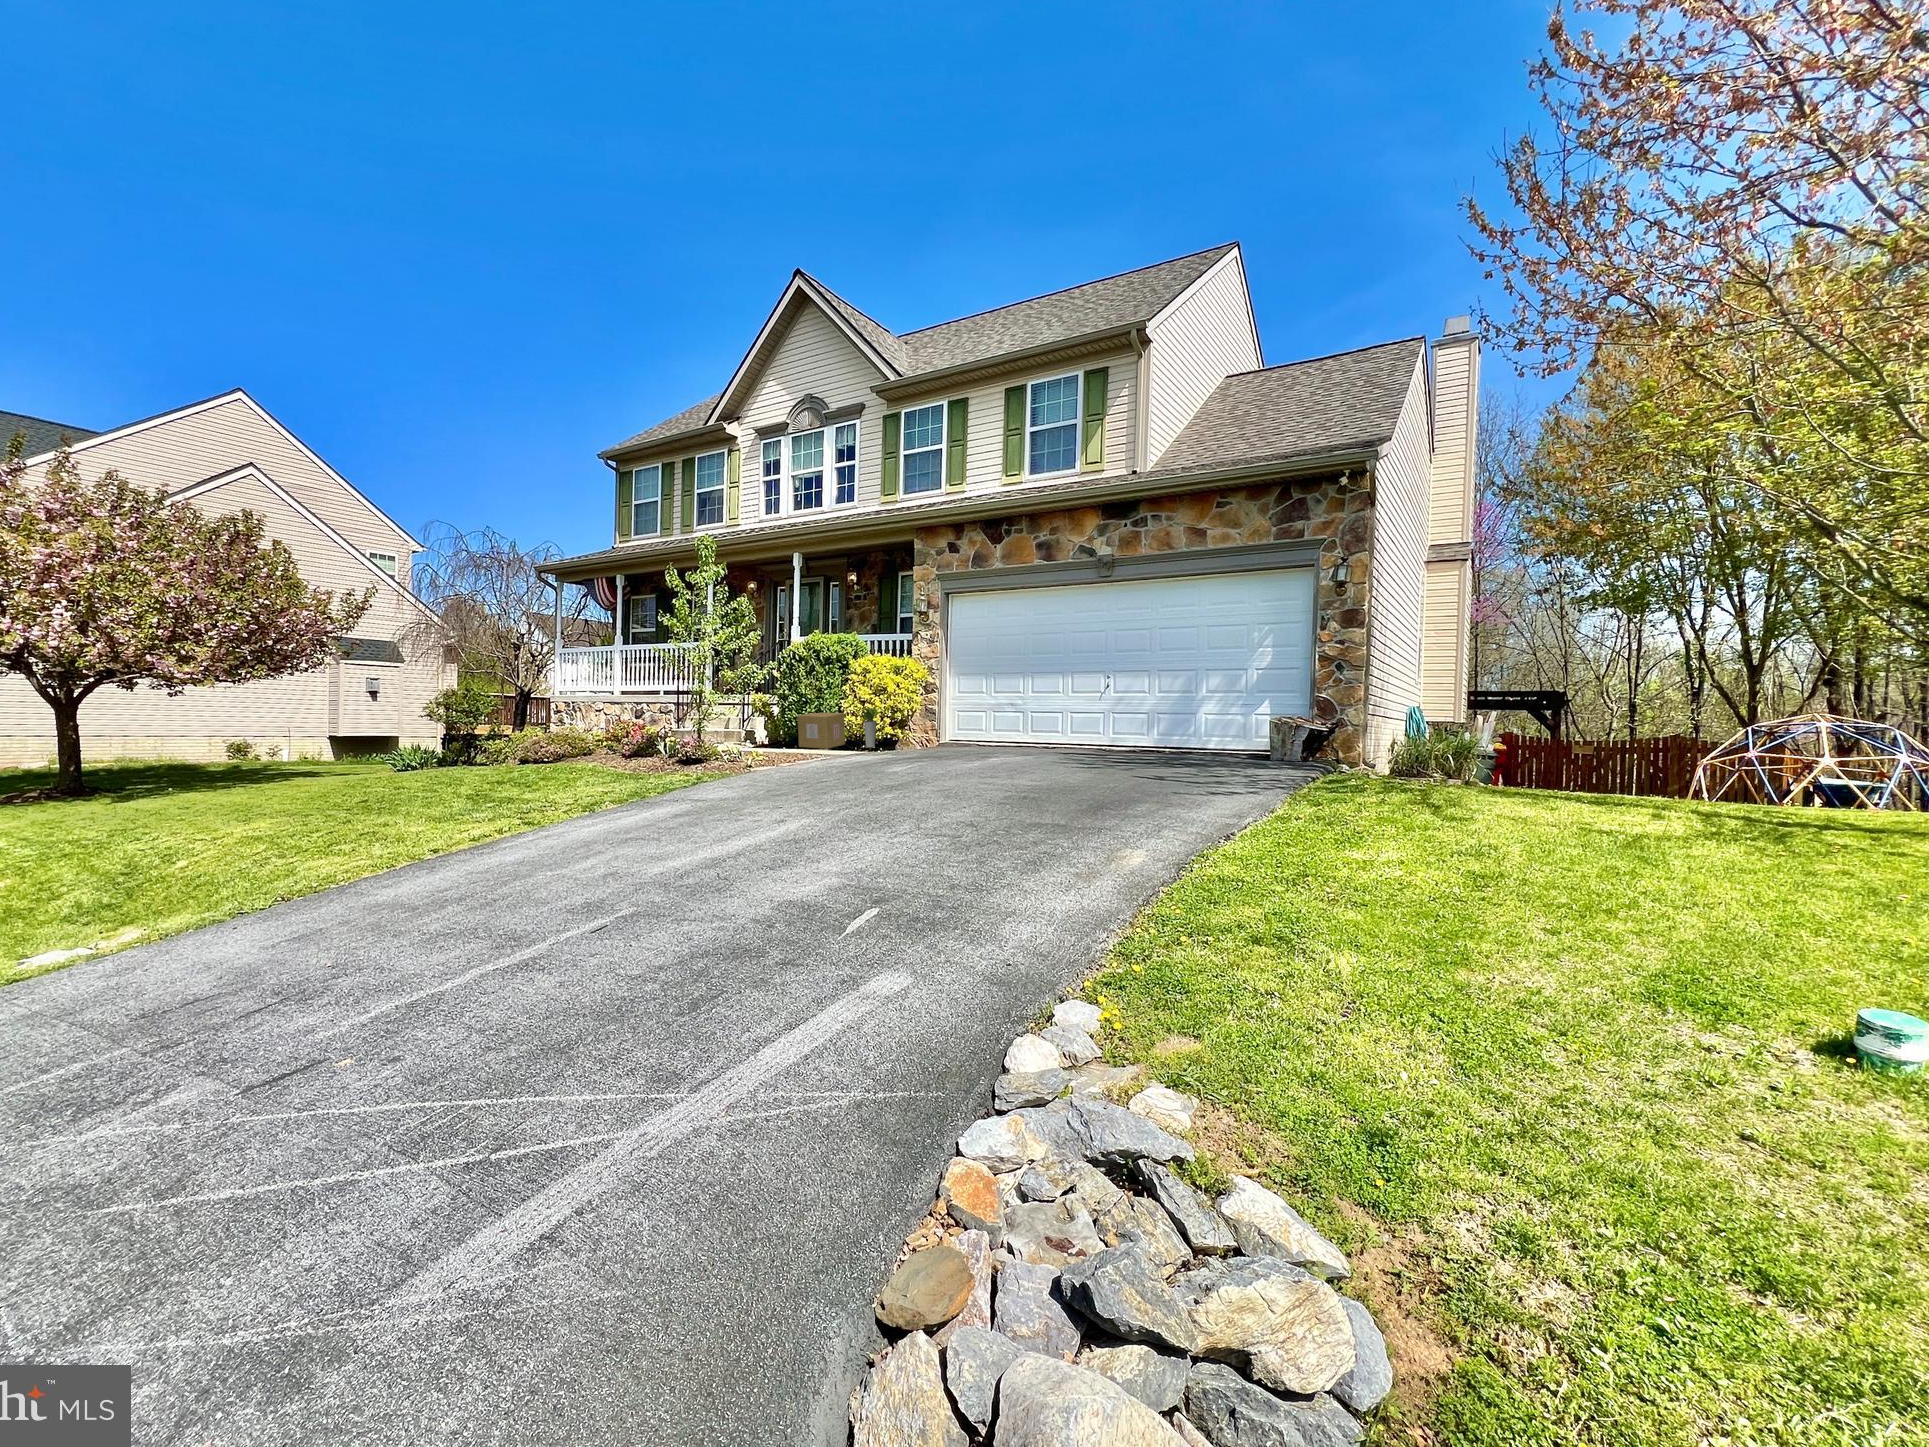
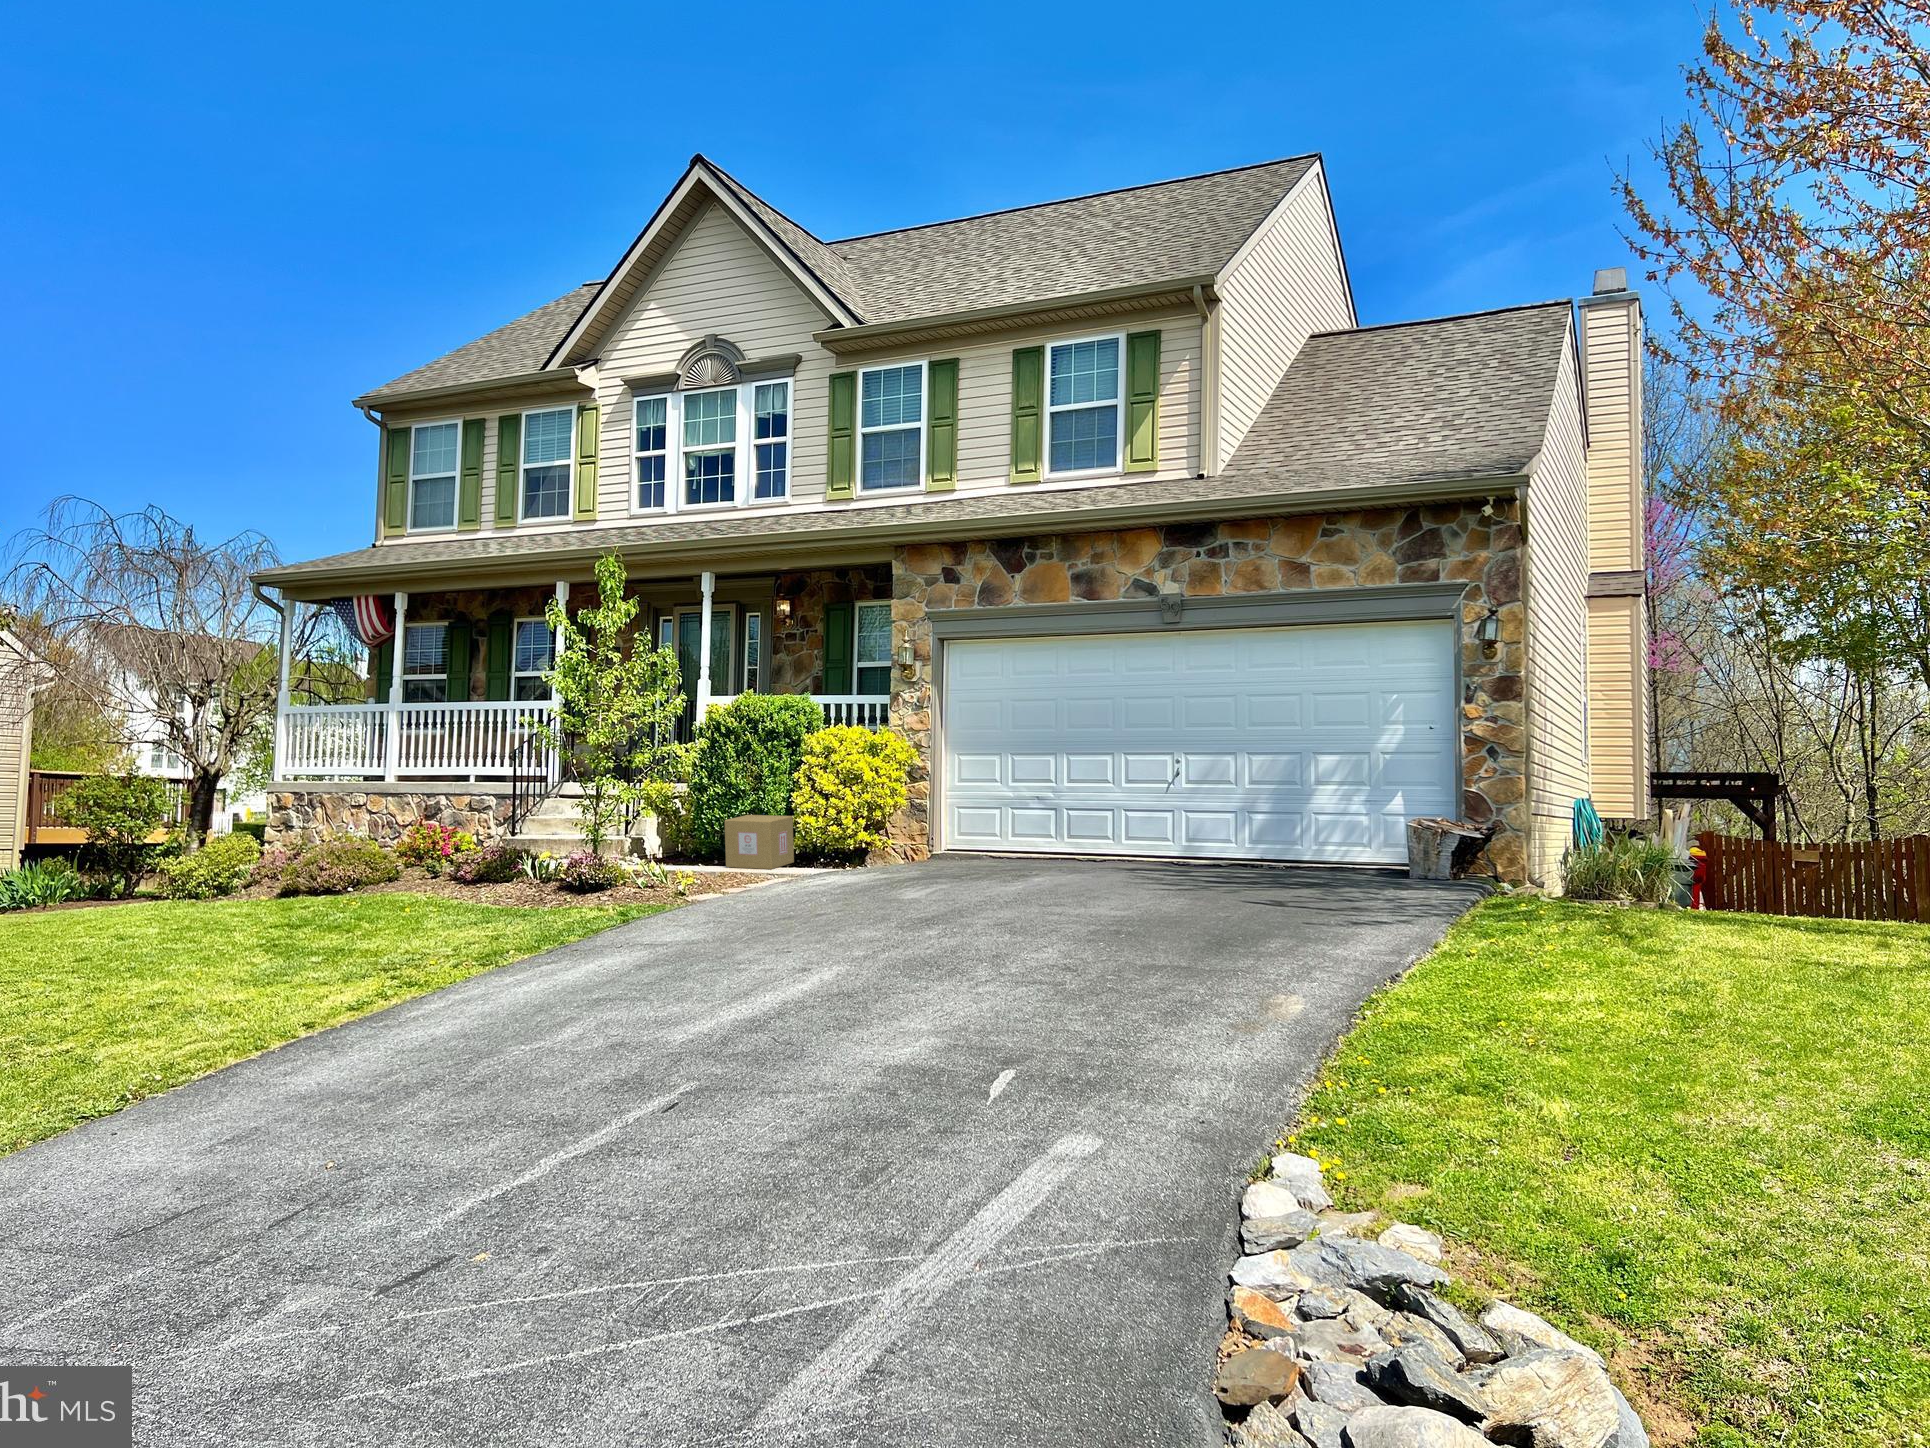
planter: present [861,706,878,747] -> none [818,805,848,867]

